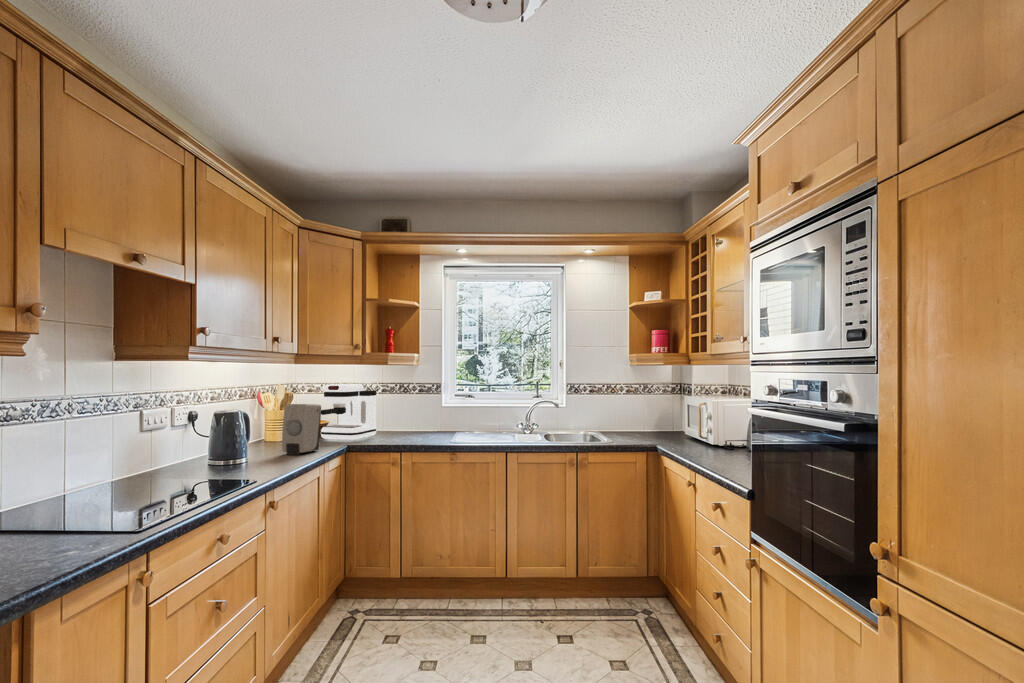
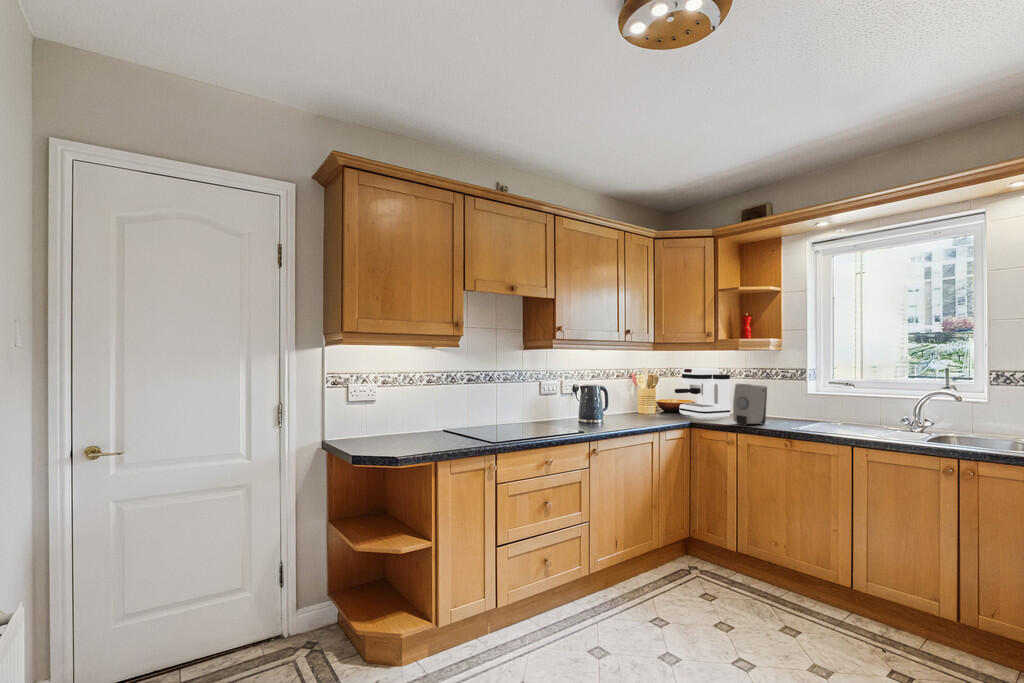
soap dispenser: present [282,404,321,455] -> present [733,384,767,425]

